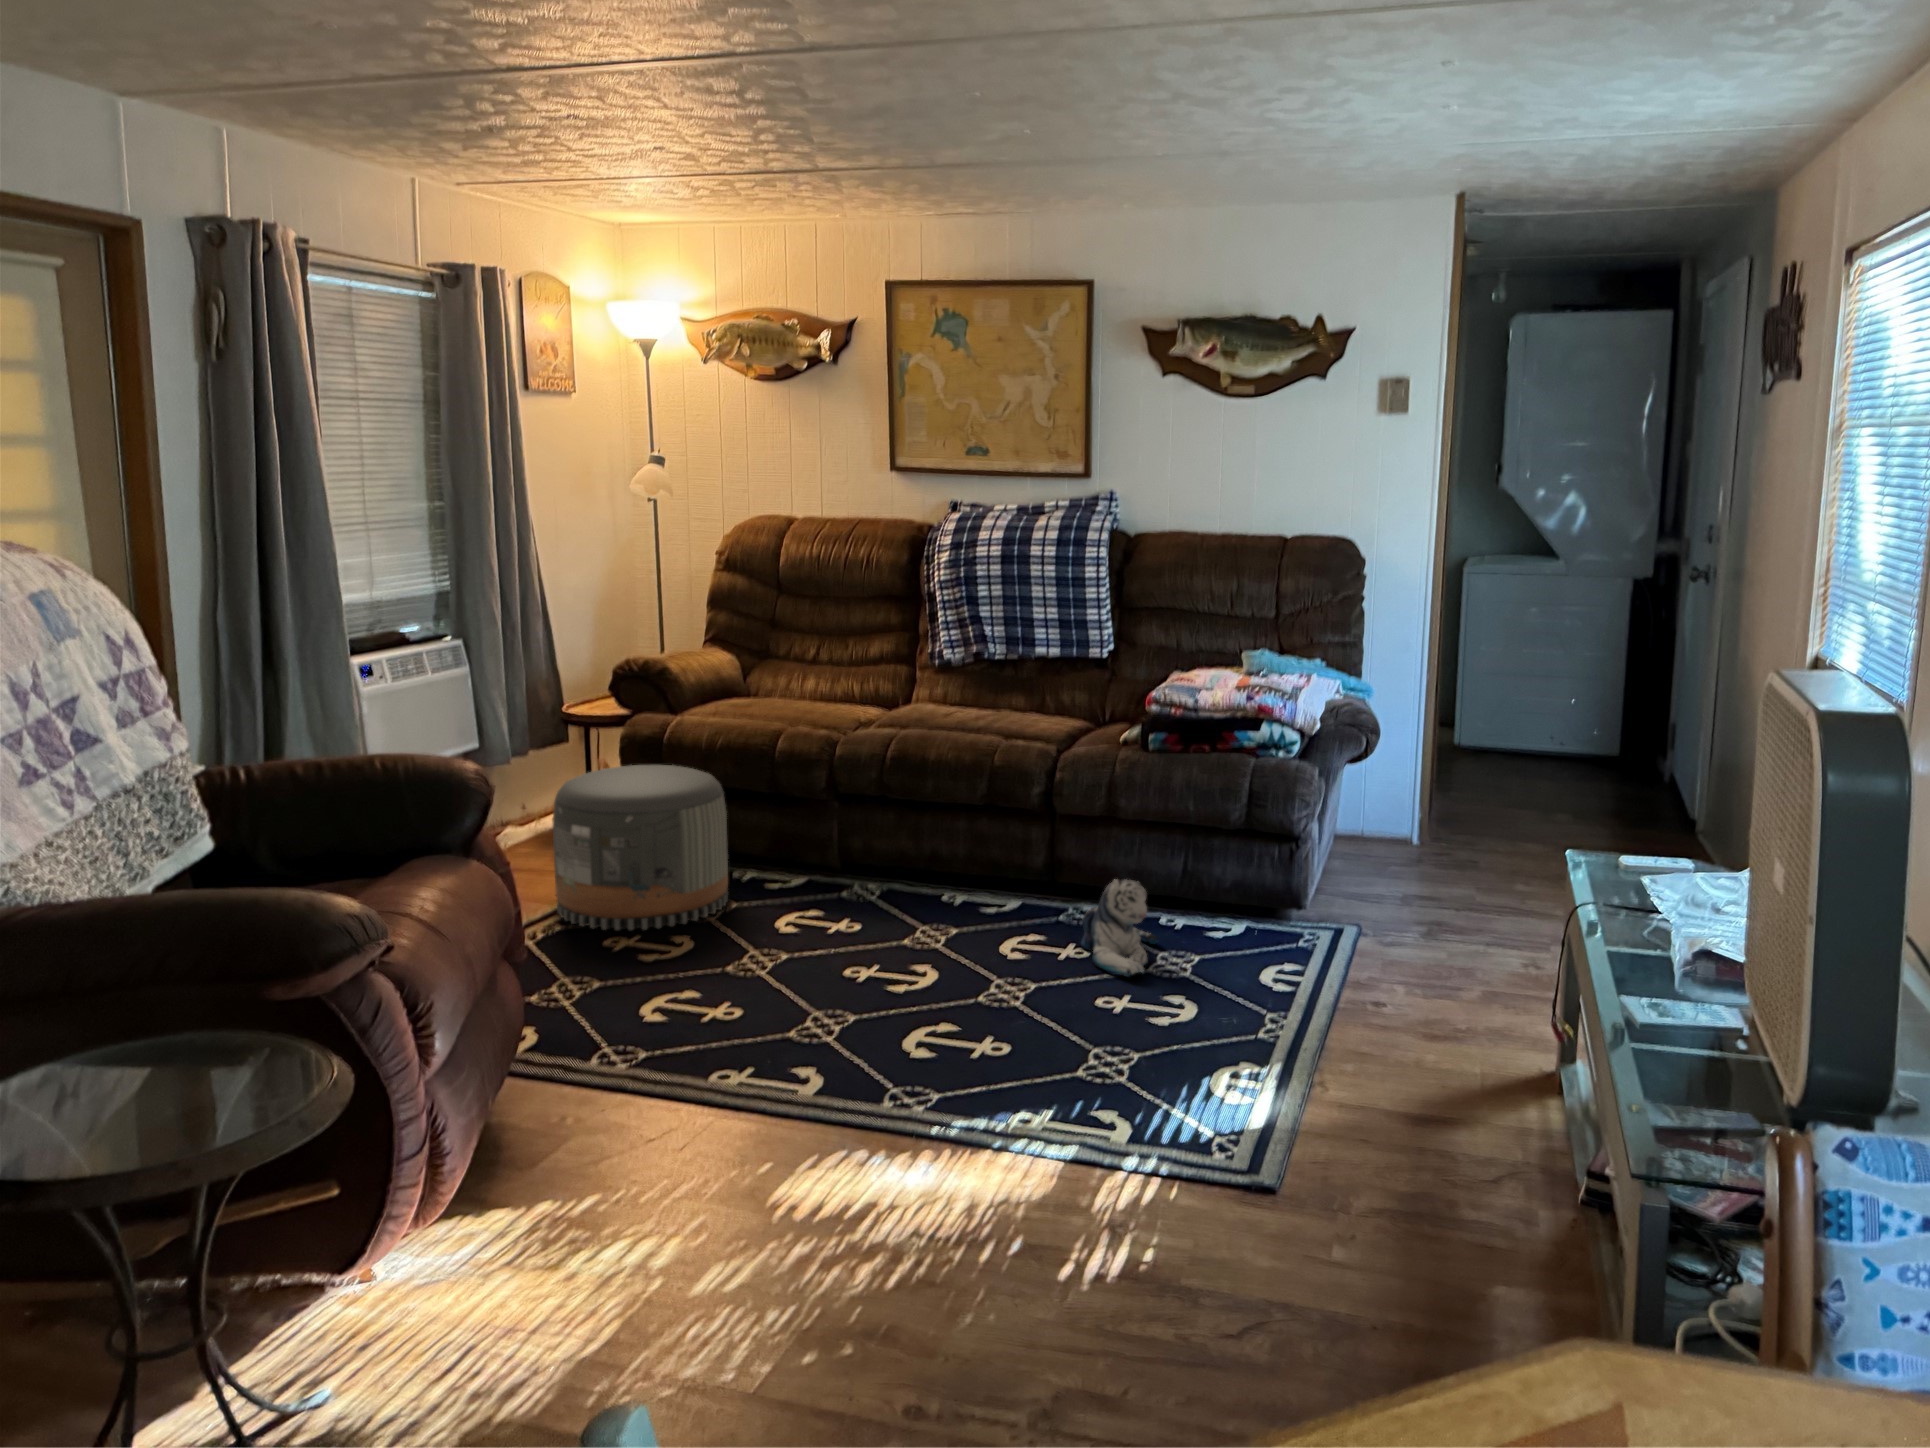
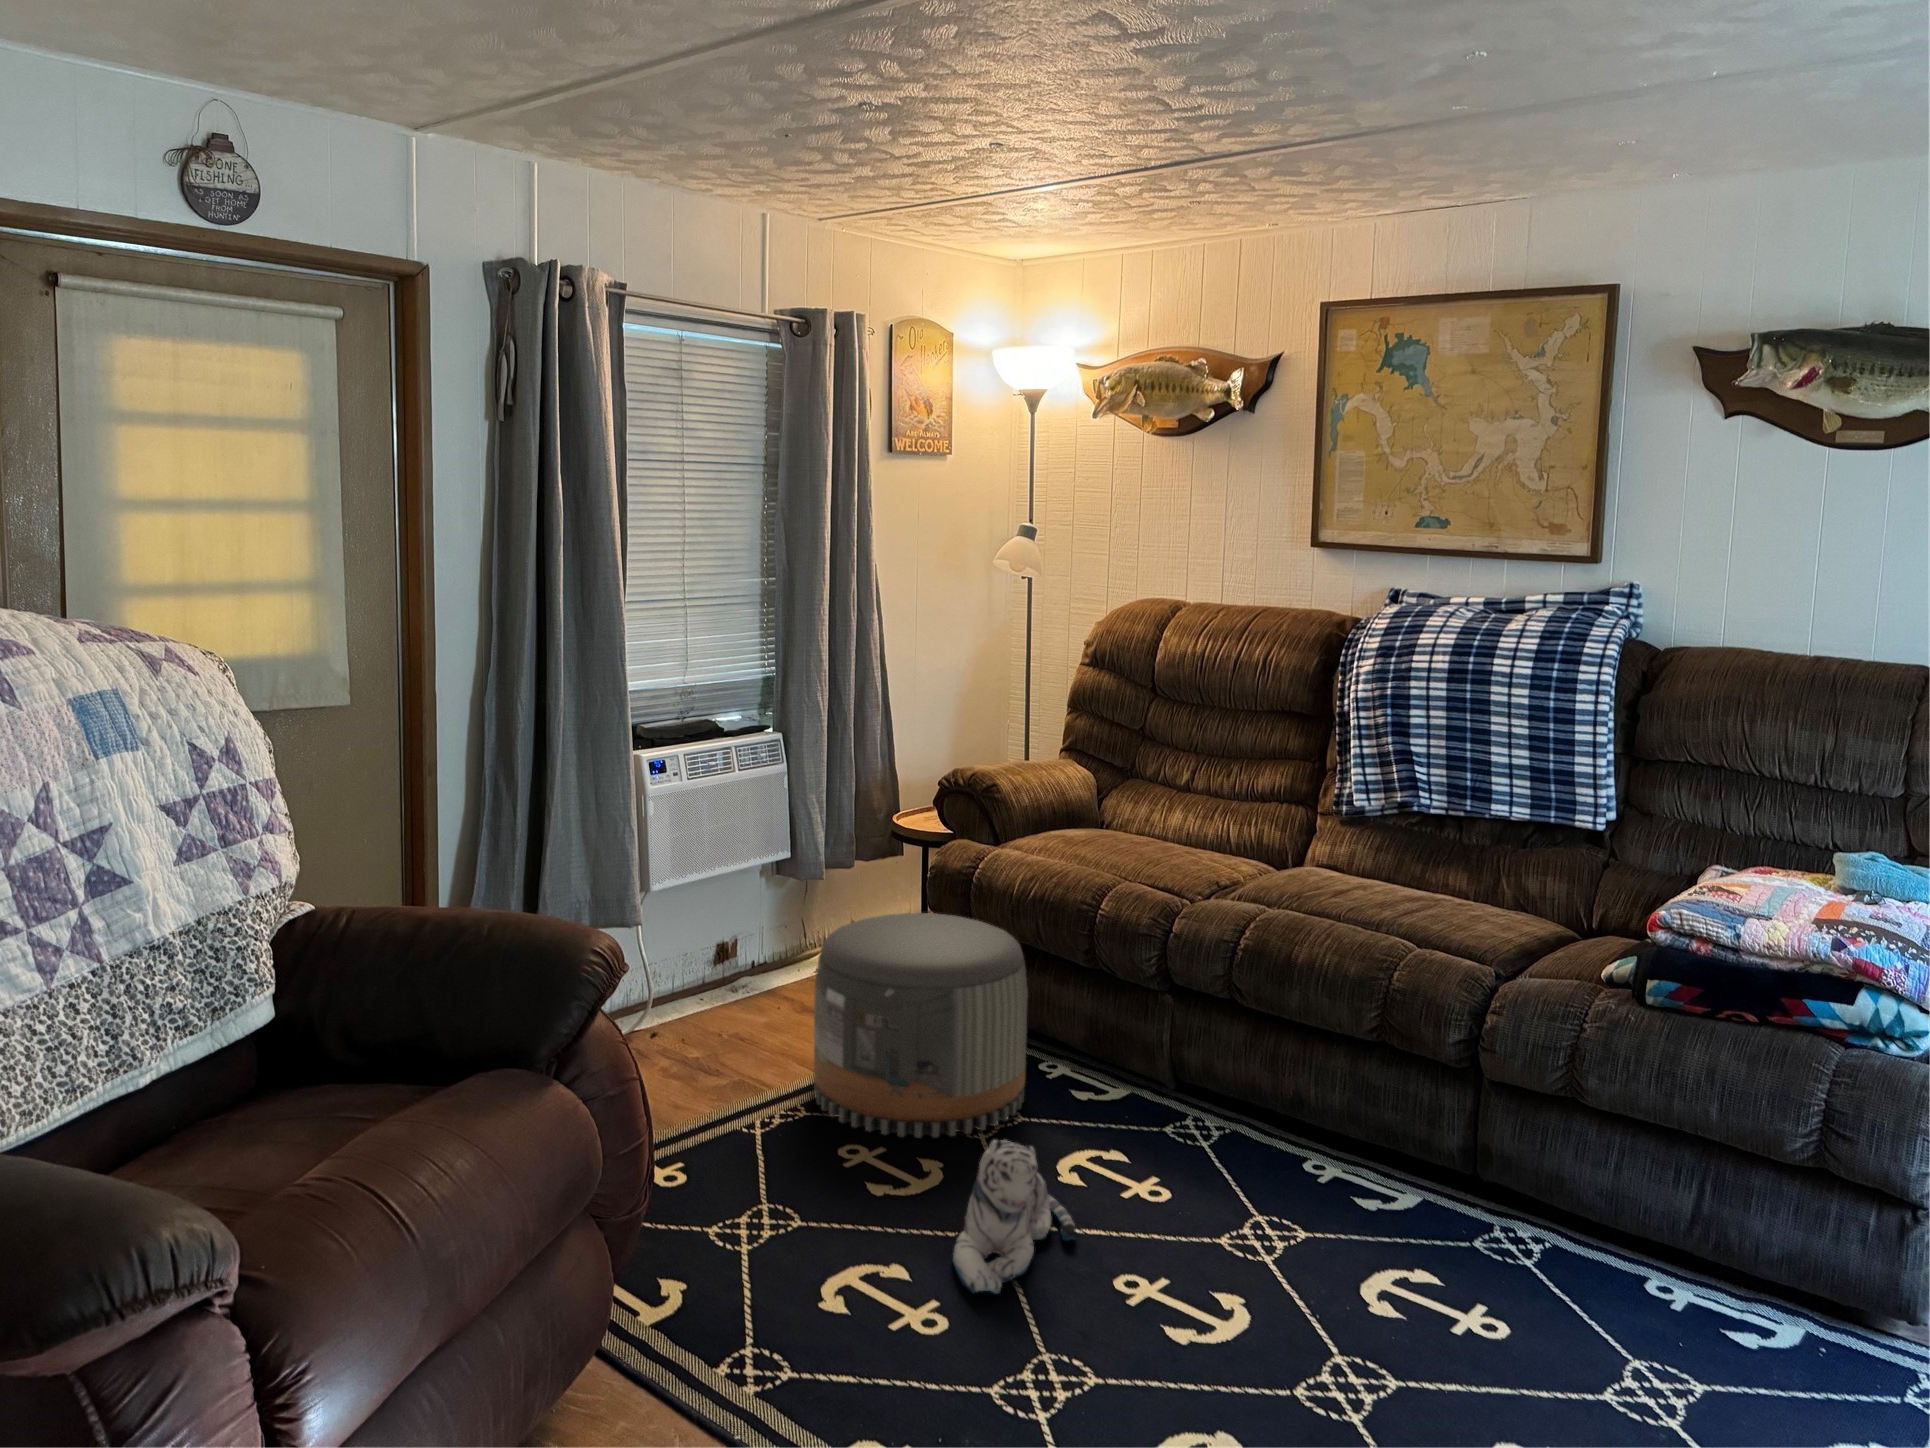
plush toy: present [1080,879,1158,977] -> present [952,1140,1076,1294]

